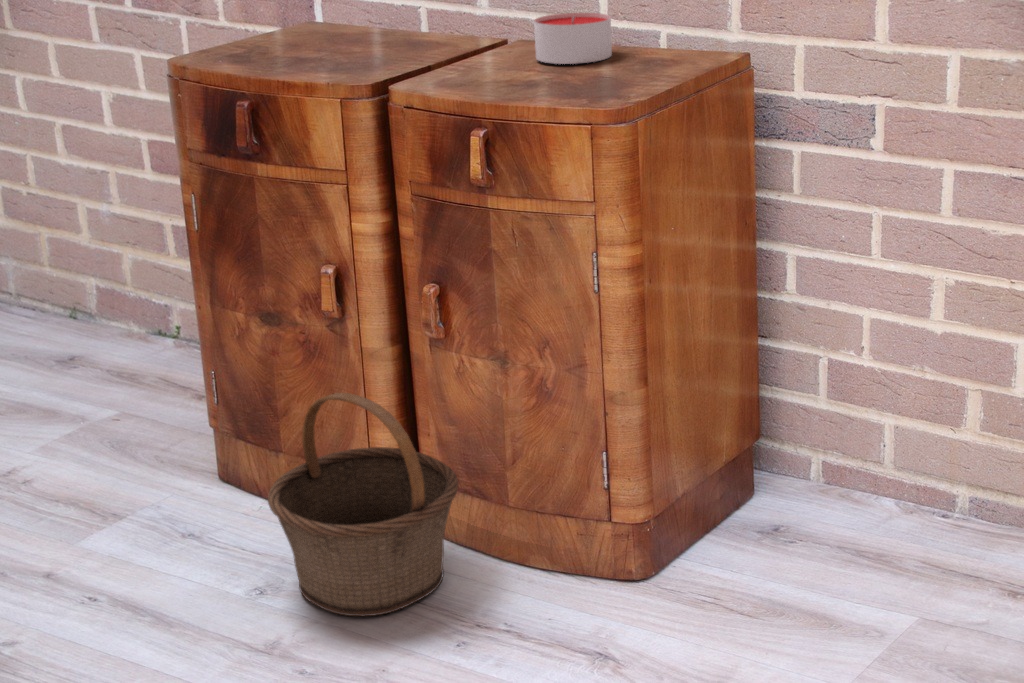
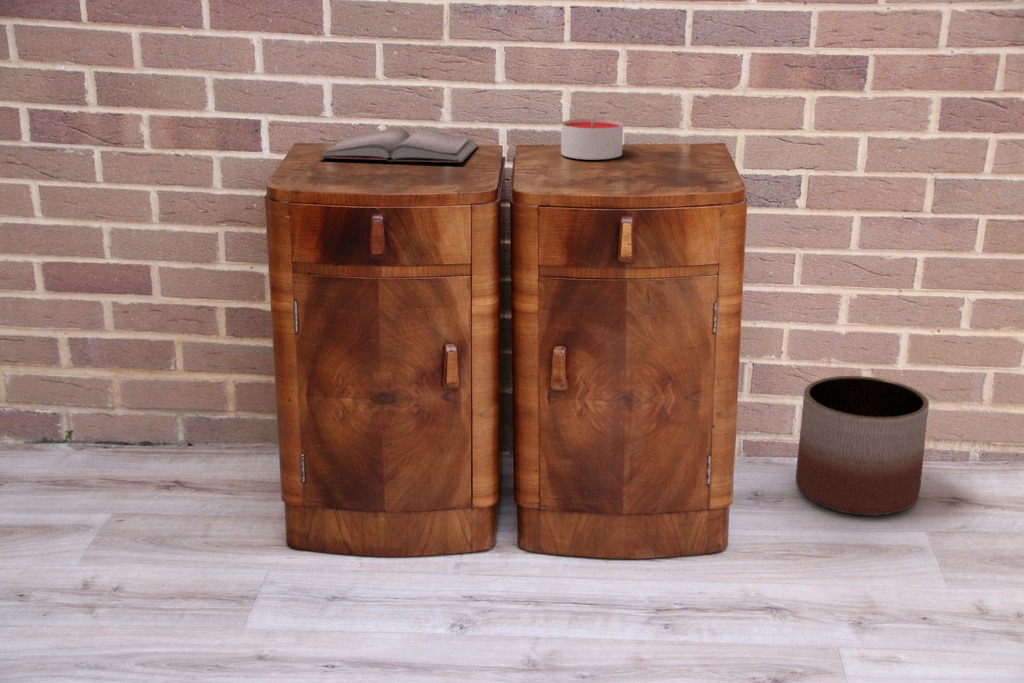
hardback book: none [299,15,492,58] -> present [318,129,478,163]
planter: none [810,391,988,591] -> present [796,376,929,516]
basket: present [268,393,458,616] -> none [475,449,635,638]

